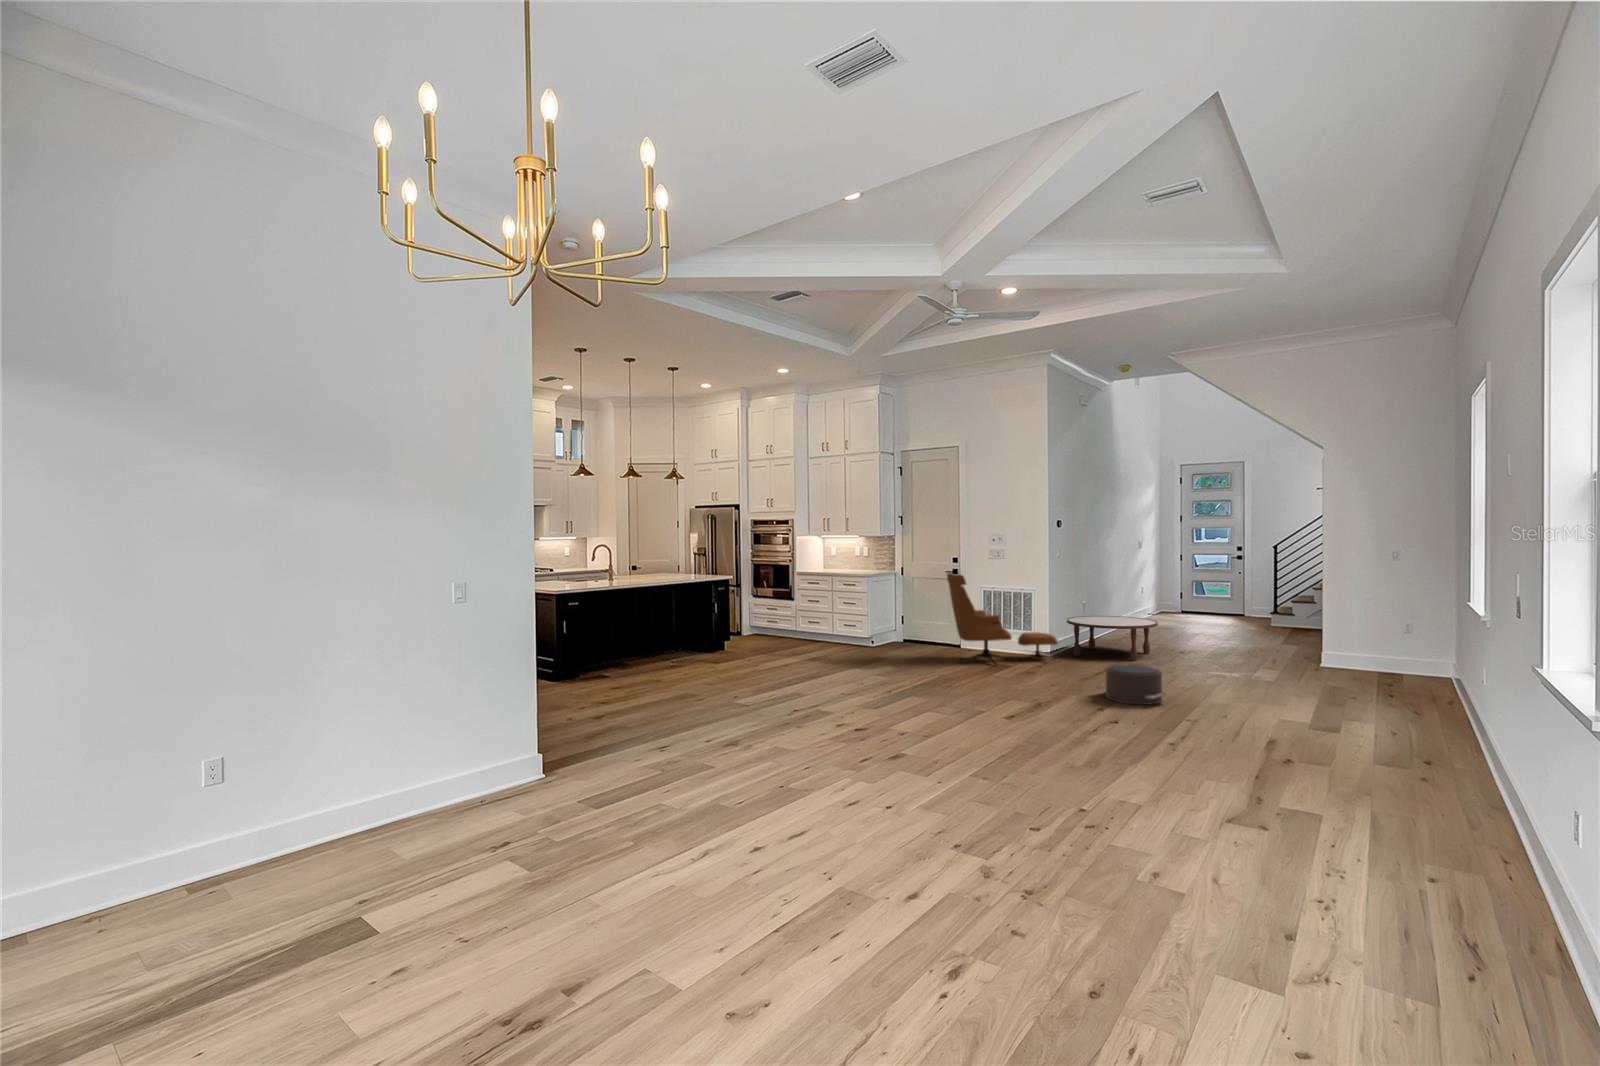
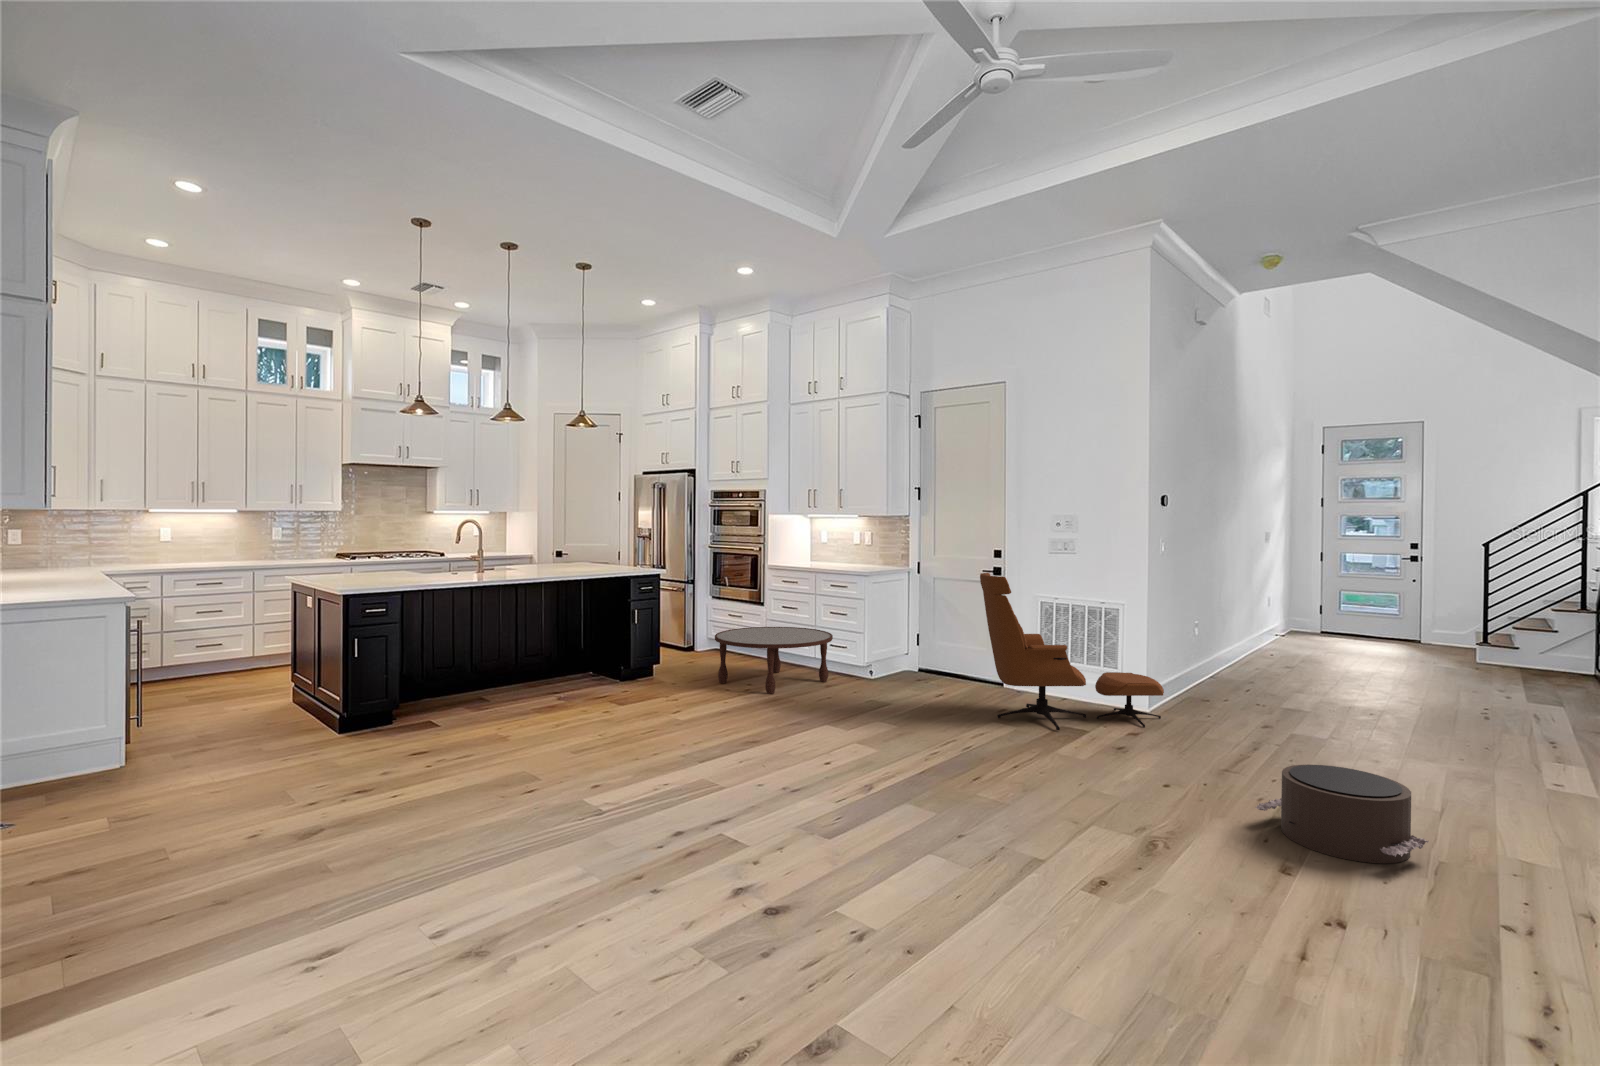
coffee table: present [1067,616,1158,661] -> present [715,627,833,694]

